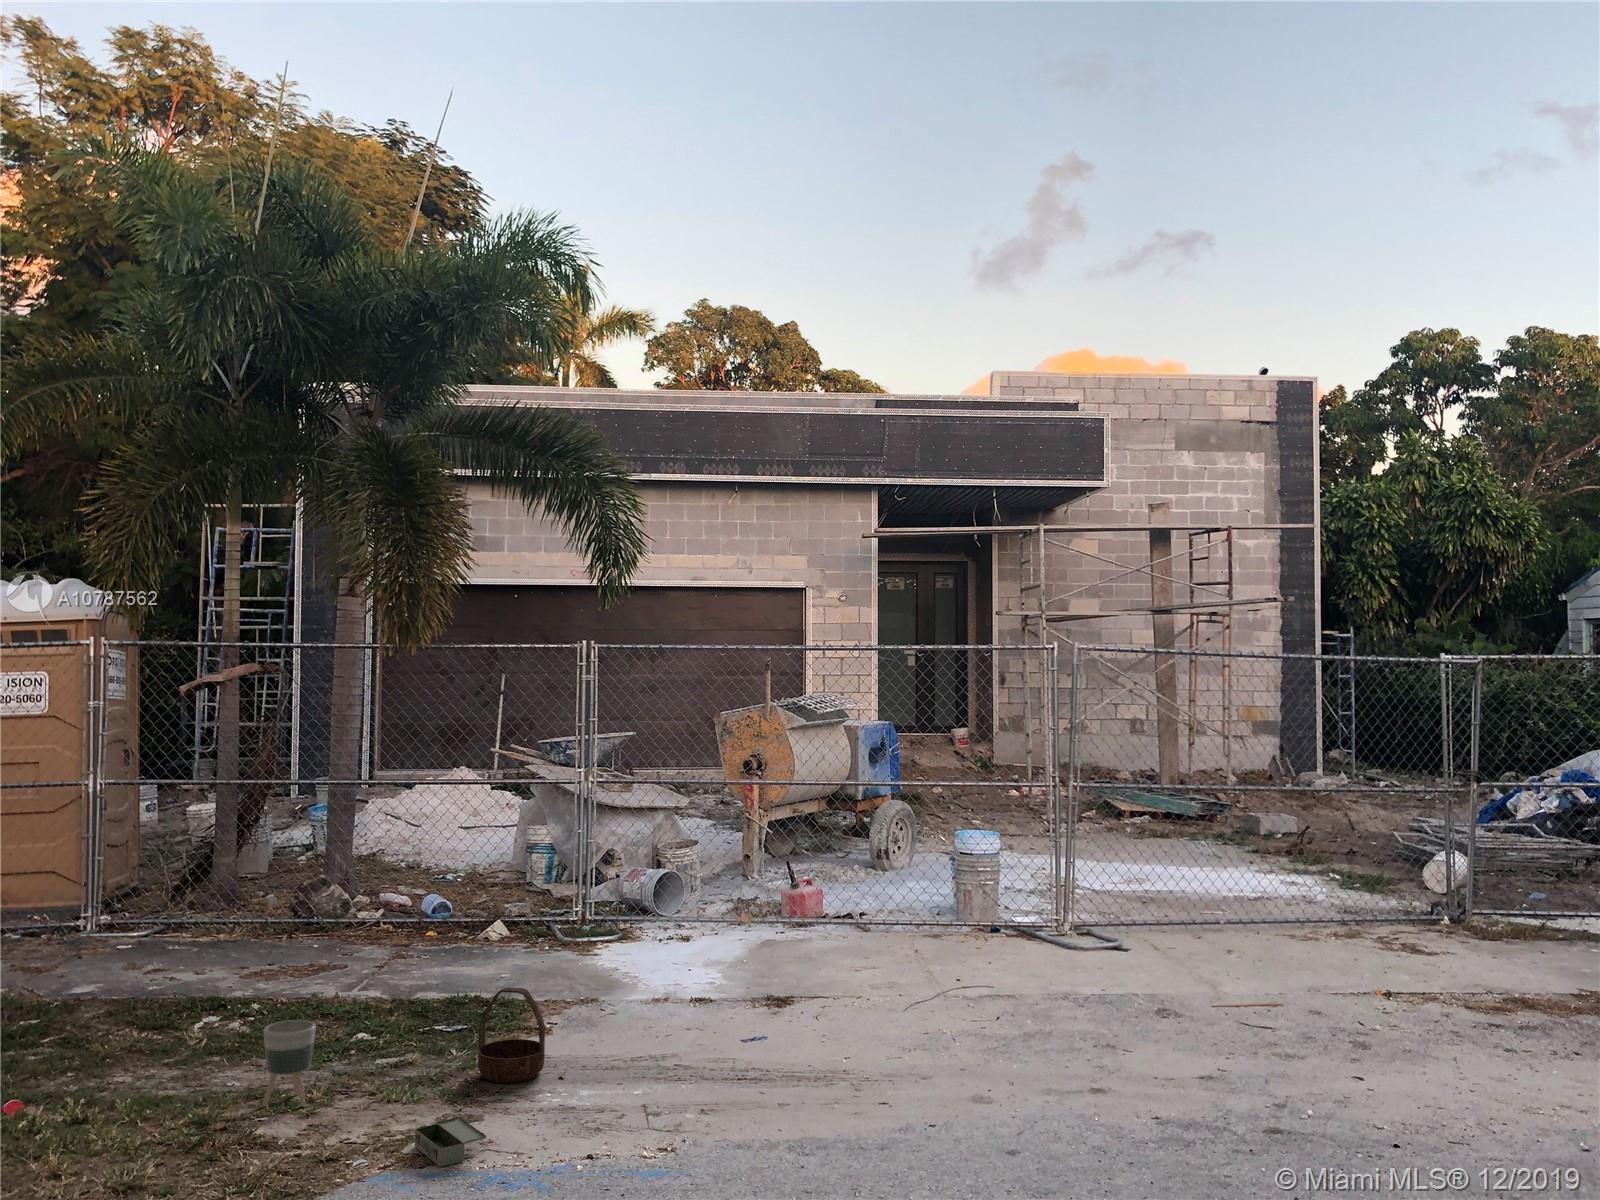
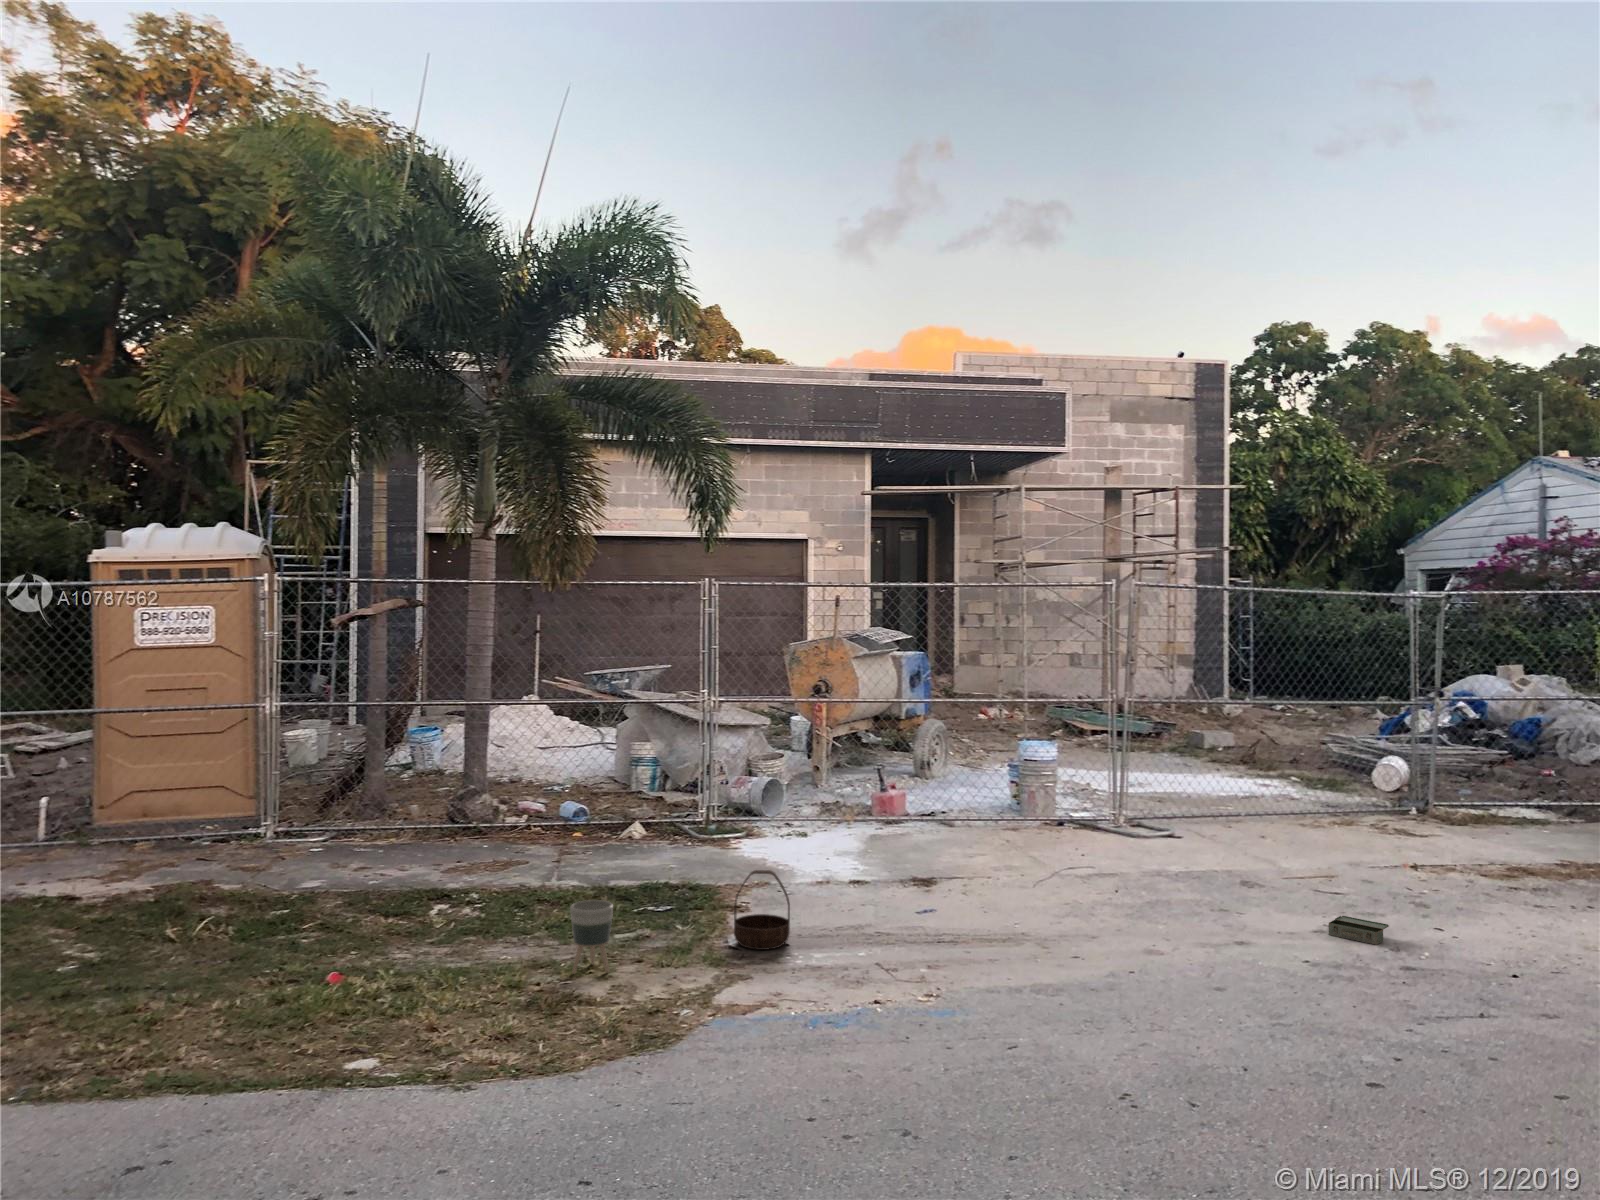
toolbox: present [415,1118,486,1167] -> present [1329,916,1389,945]

